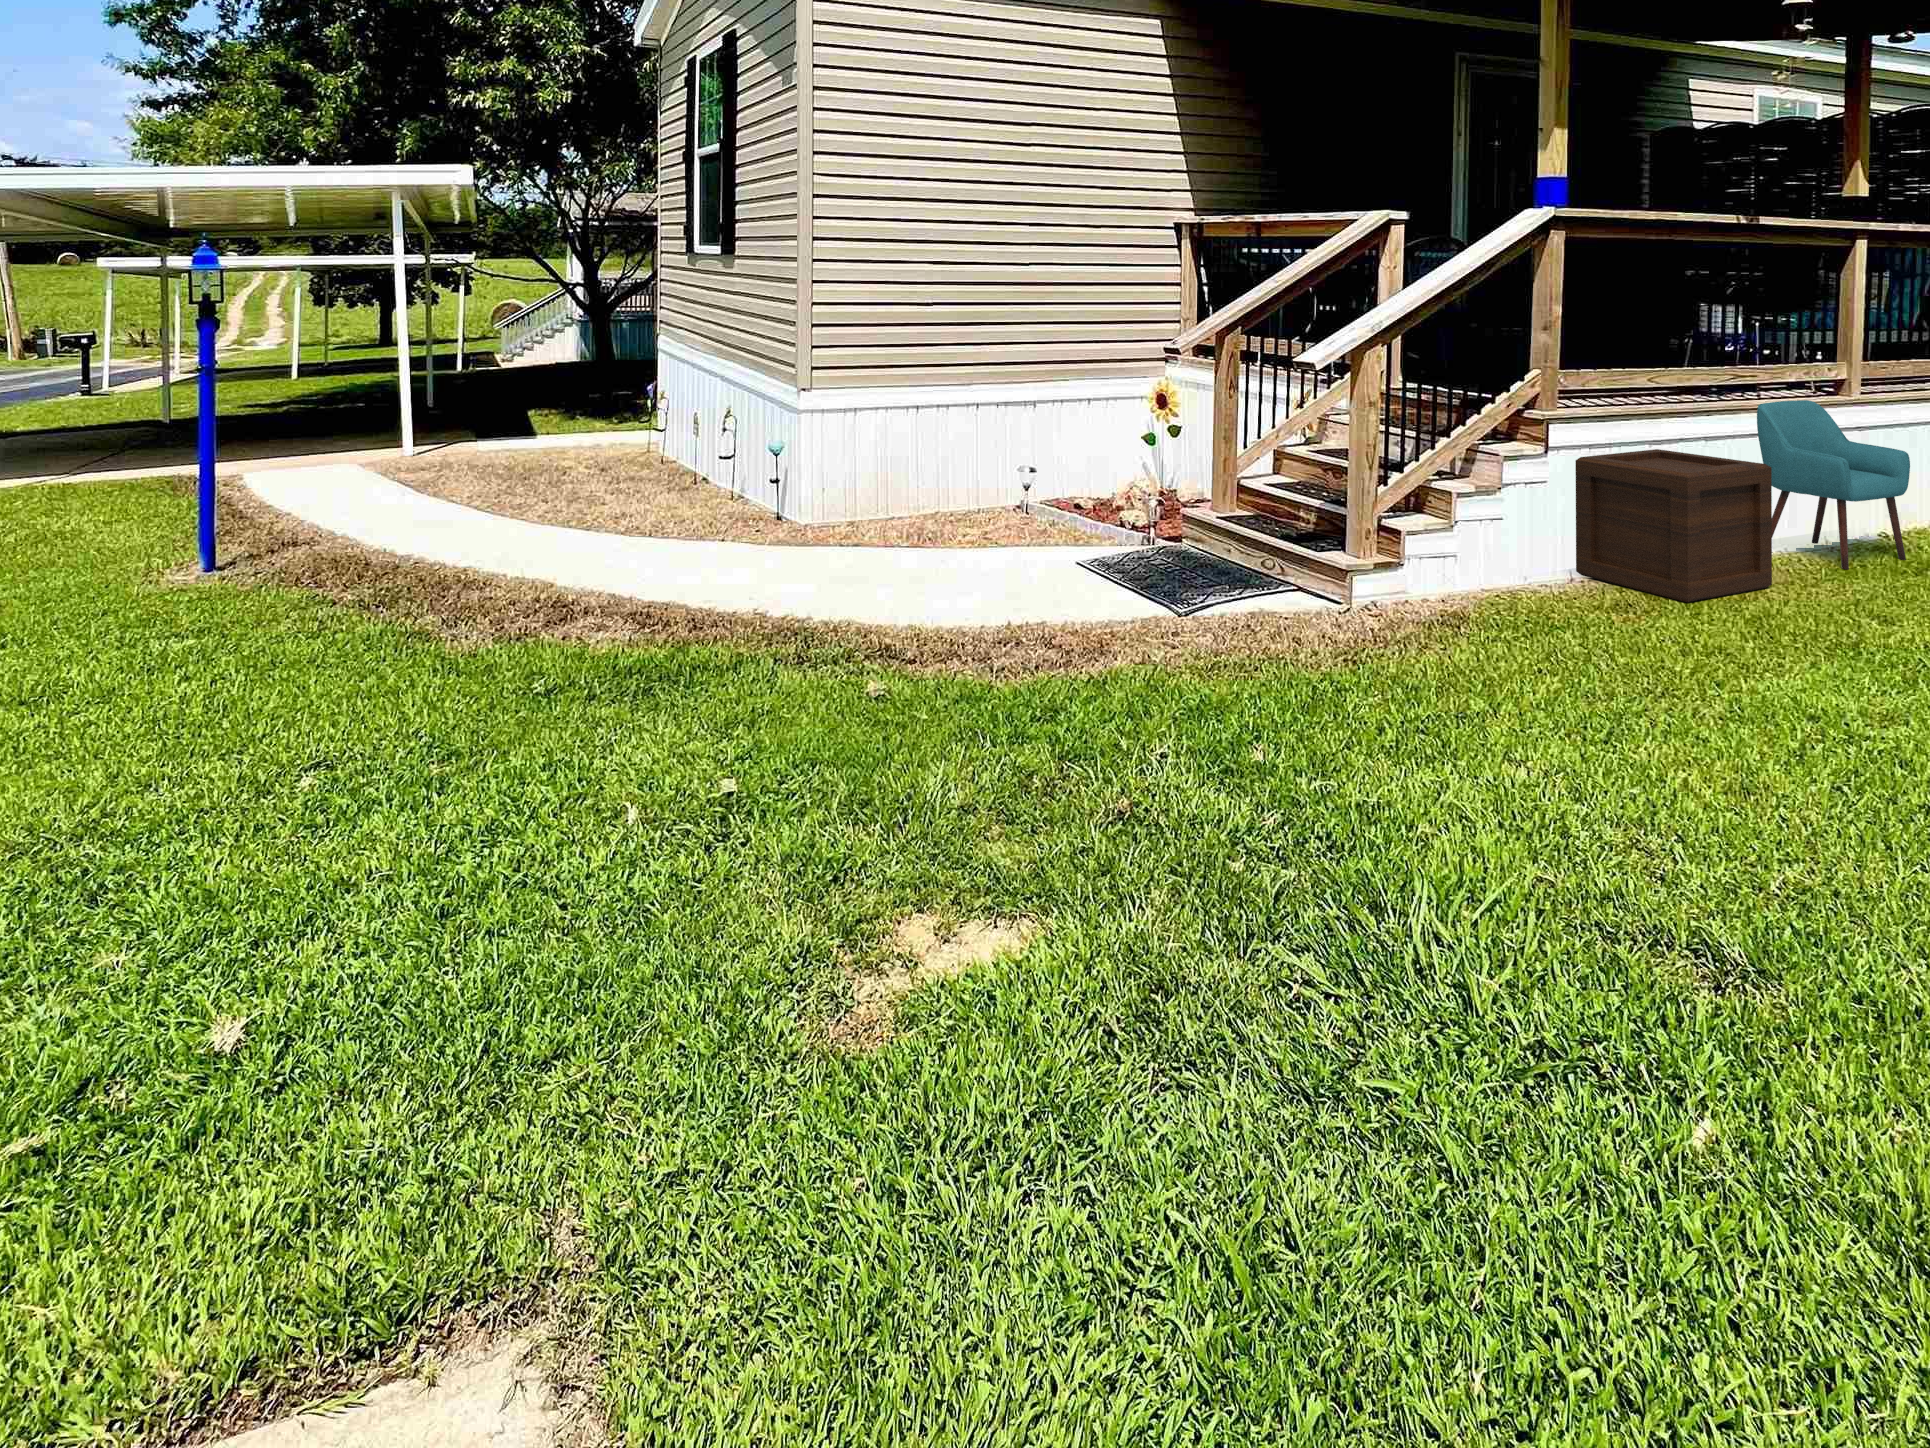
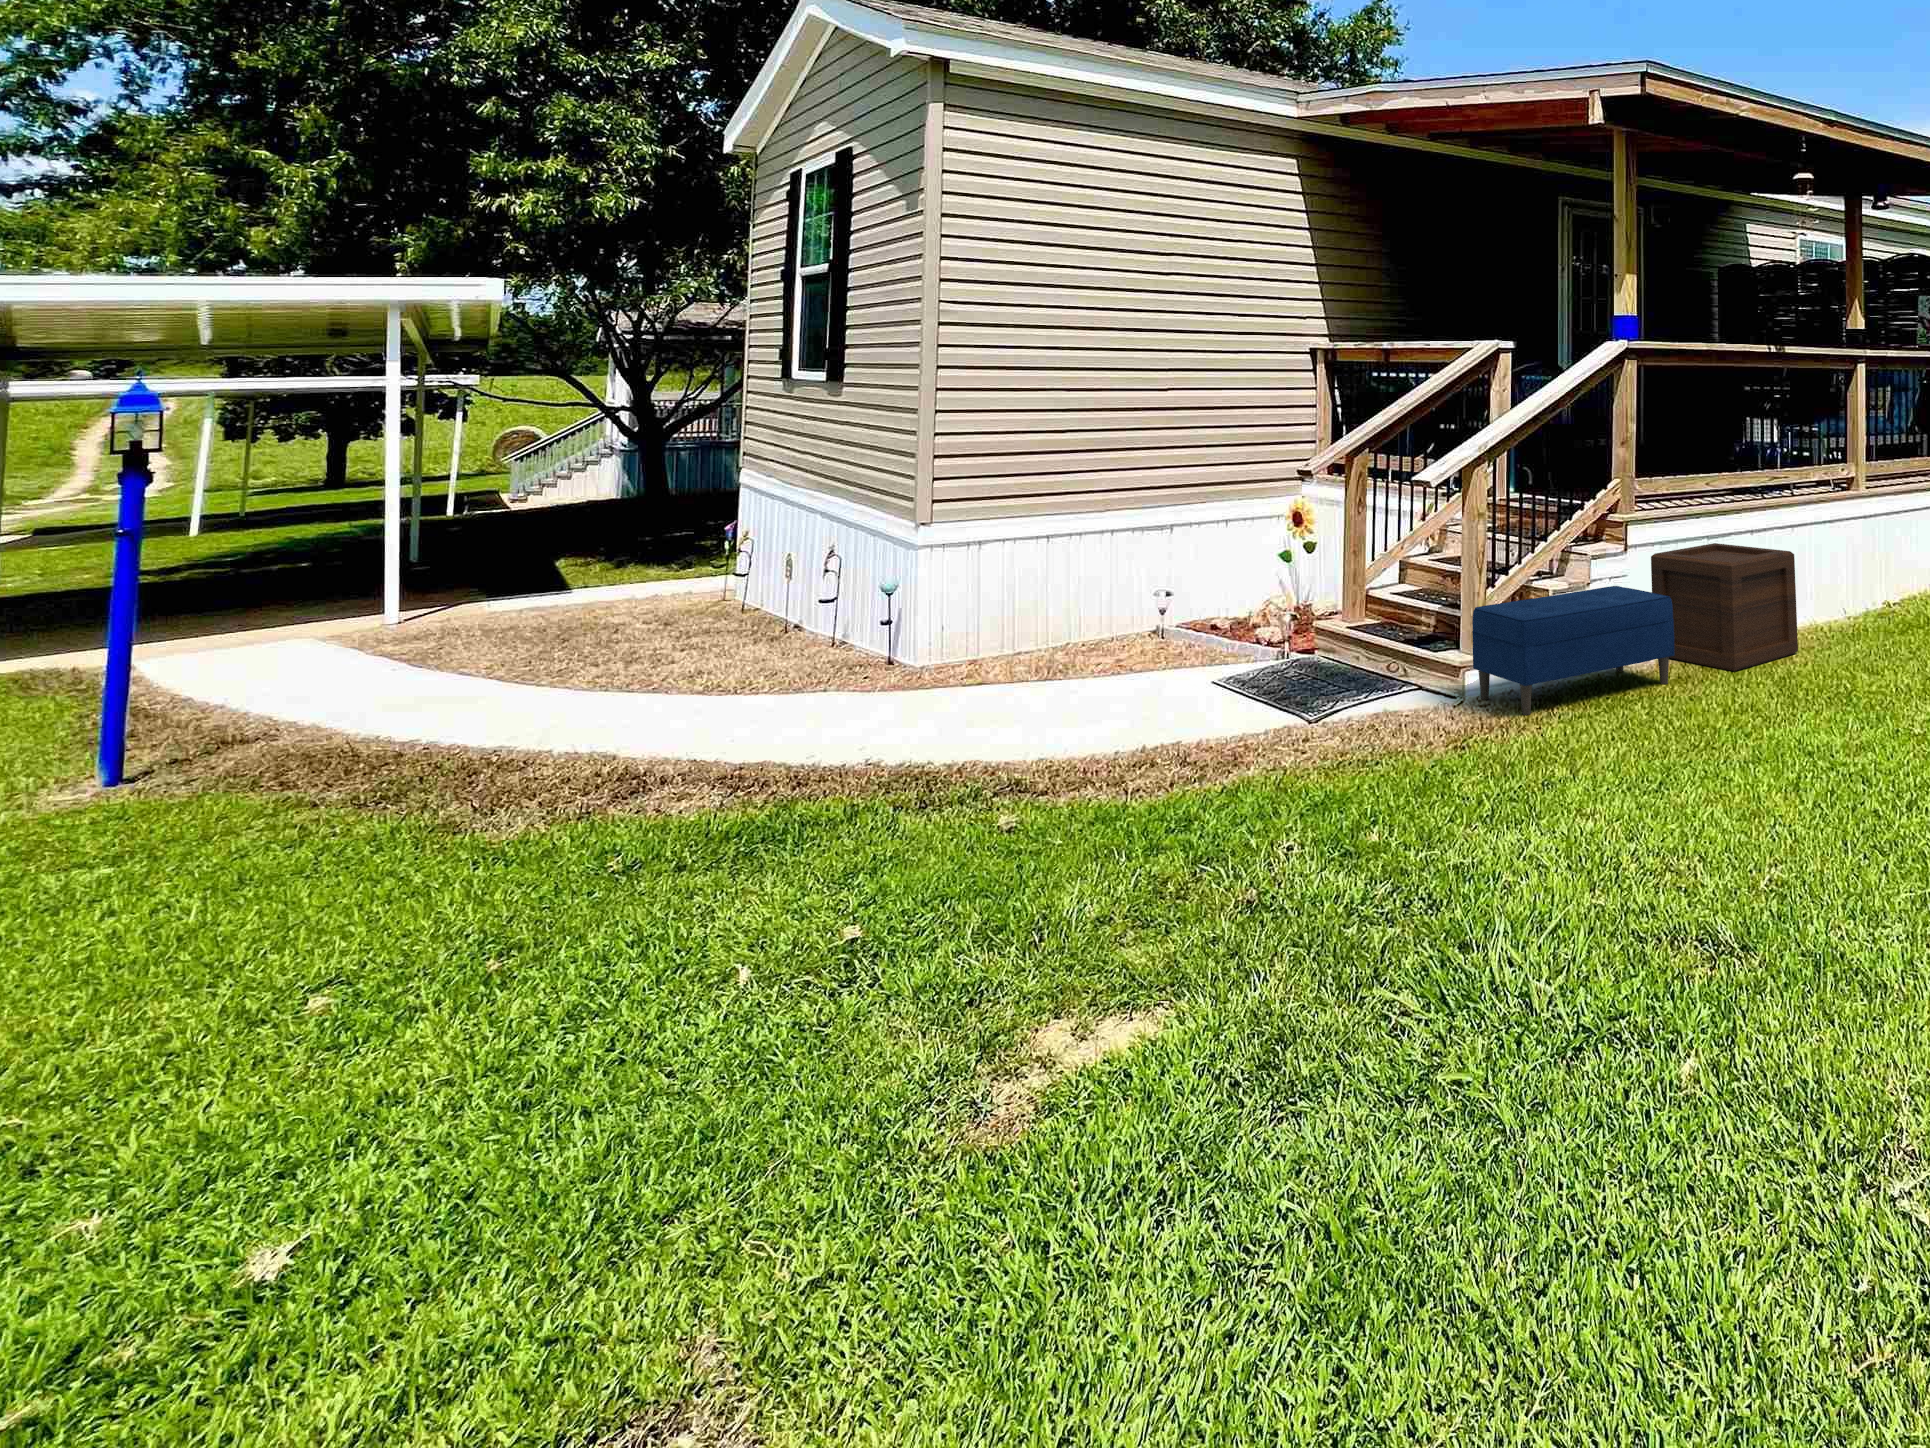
chair: present [1757,400,1910,569] -> none [1789,496,1896,634]
bench: none [1359,491,1610,630] -> present [1472,586,1675,715]

